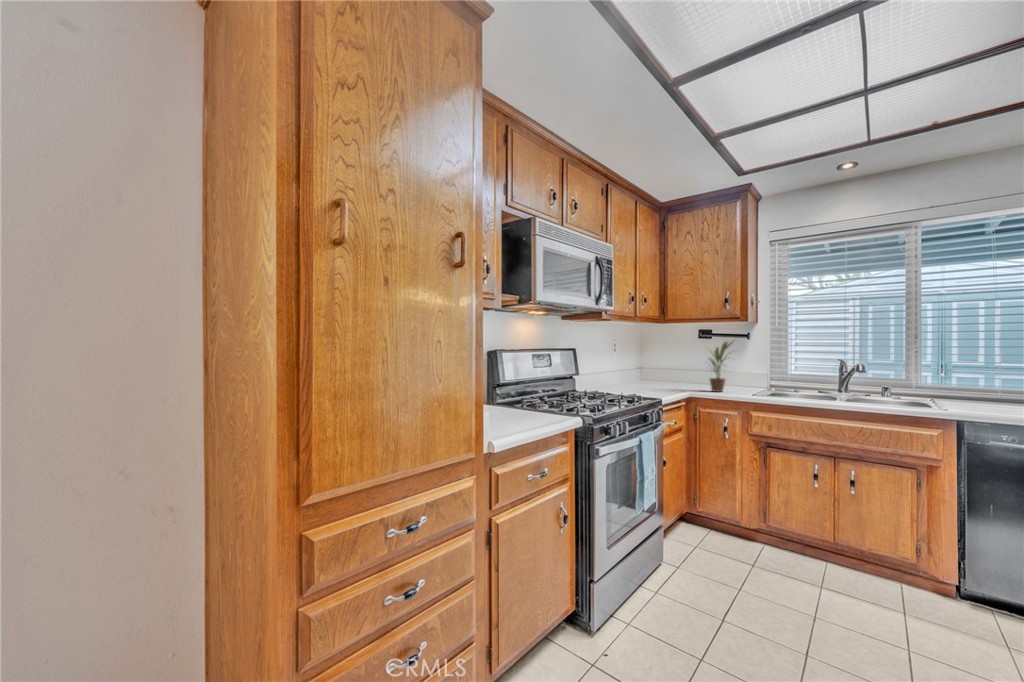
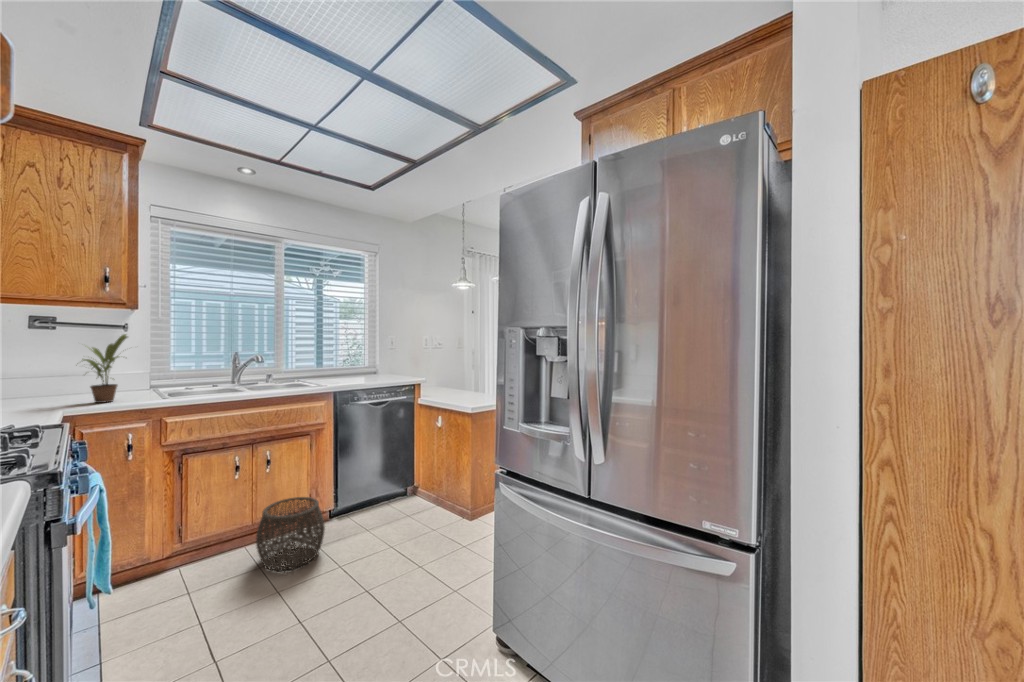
woven basket: none [815,527,909,619] -> present [256,497,325,571]

